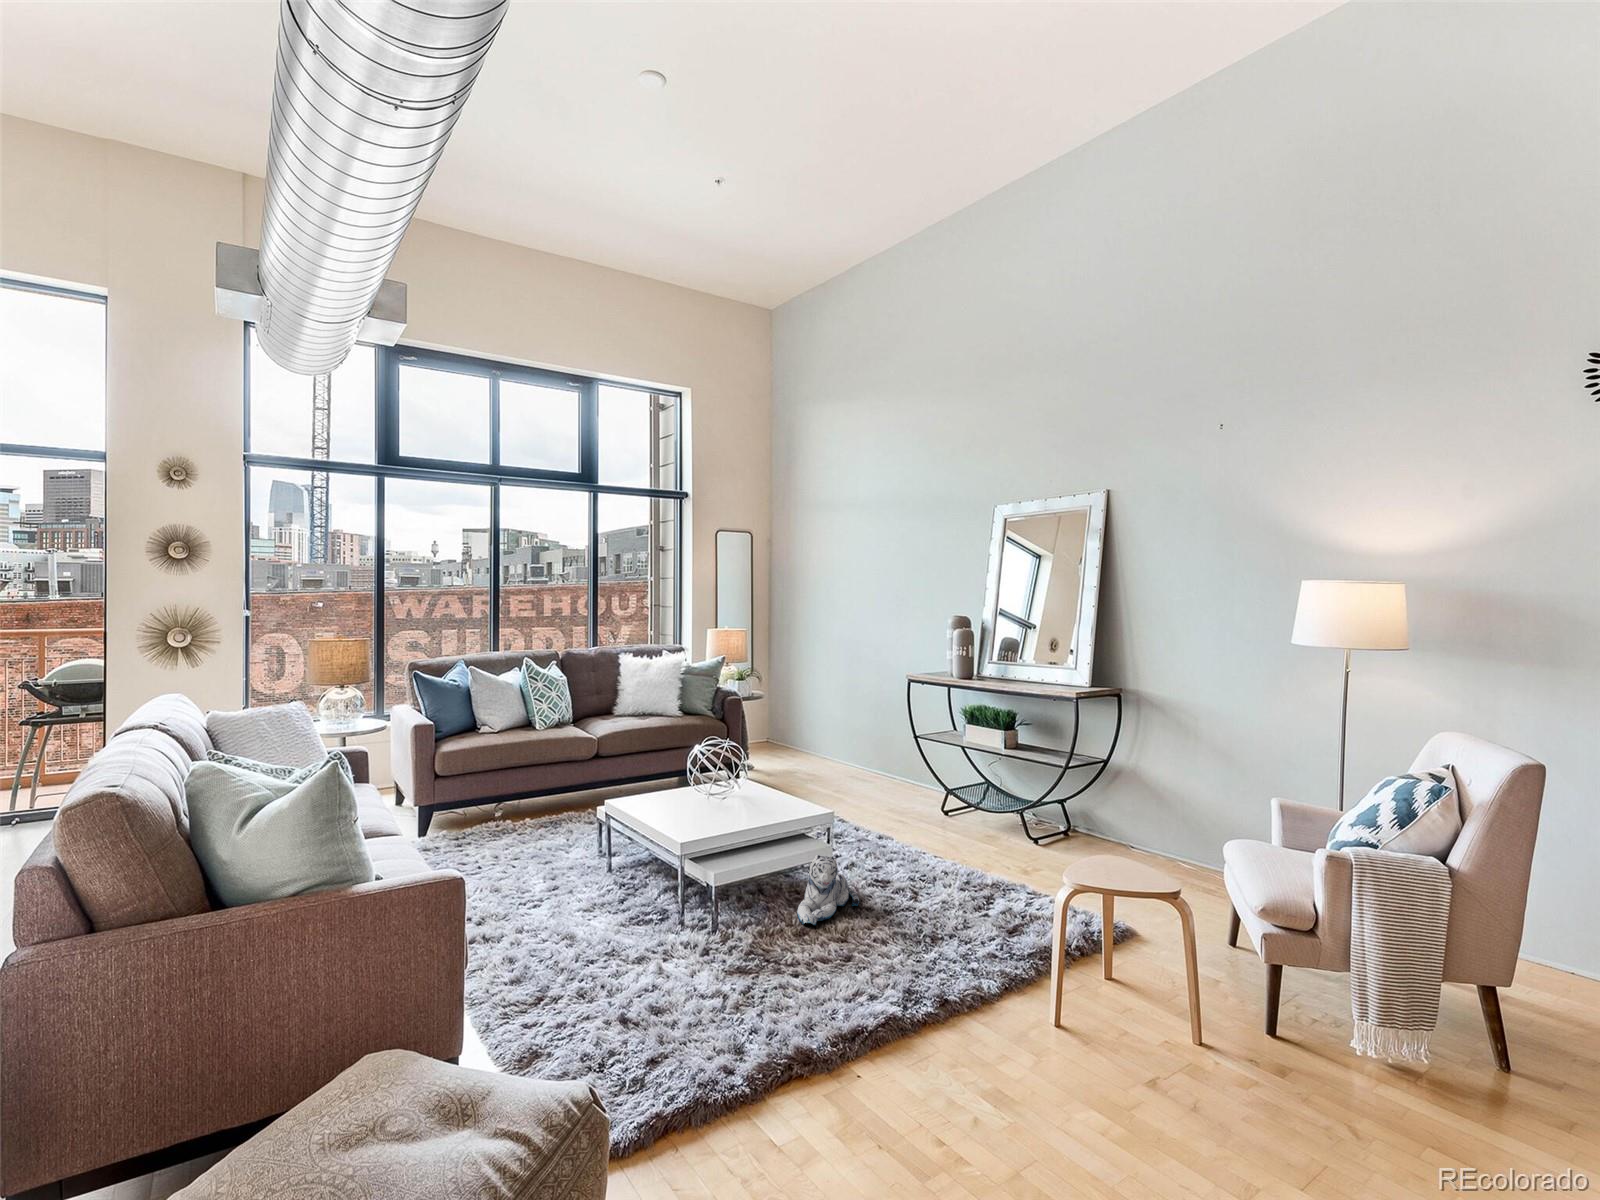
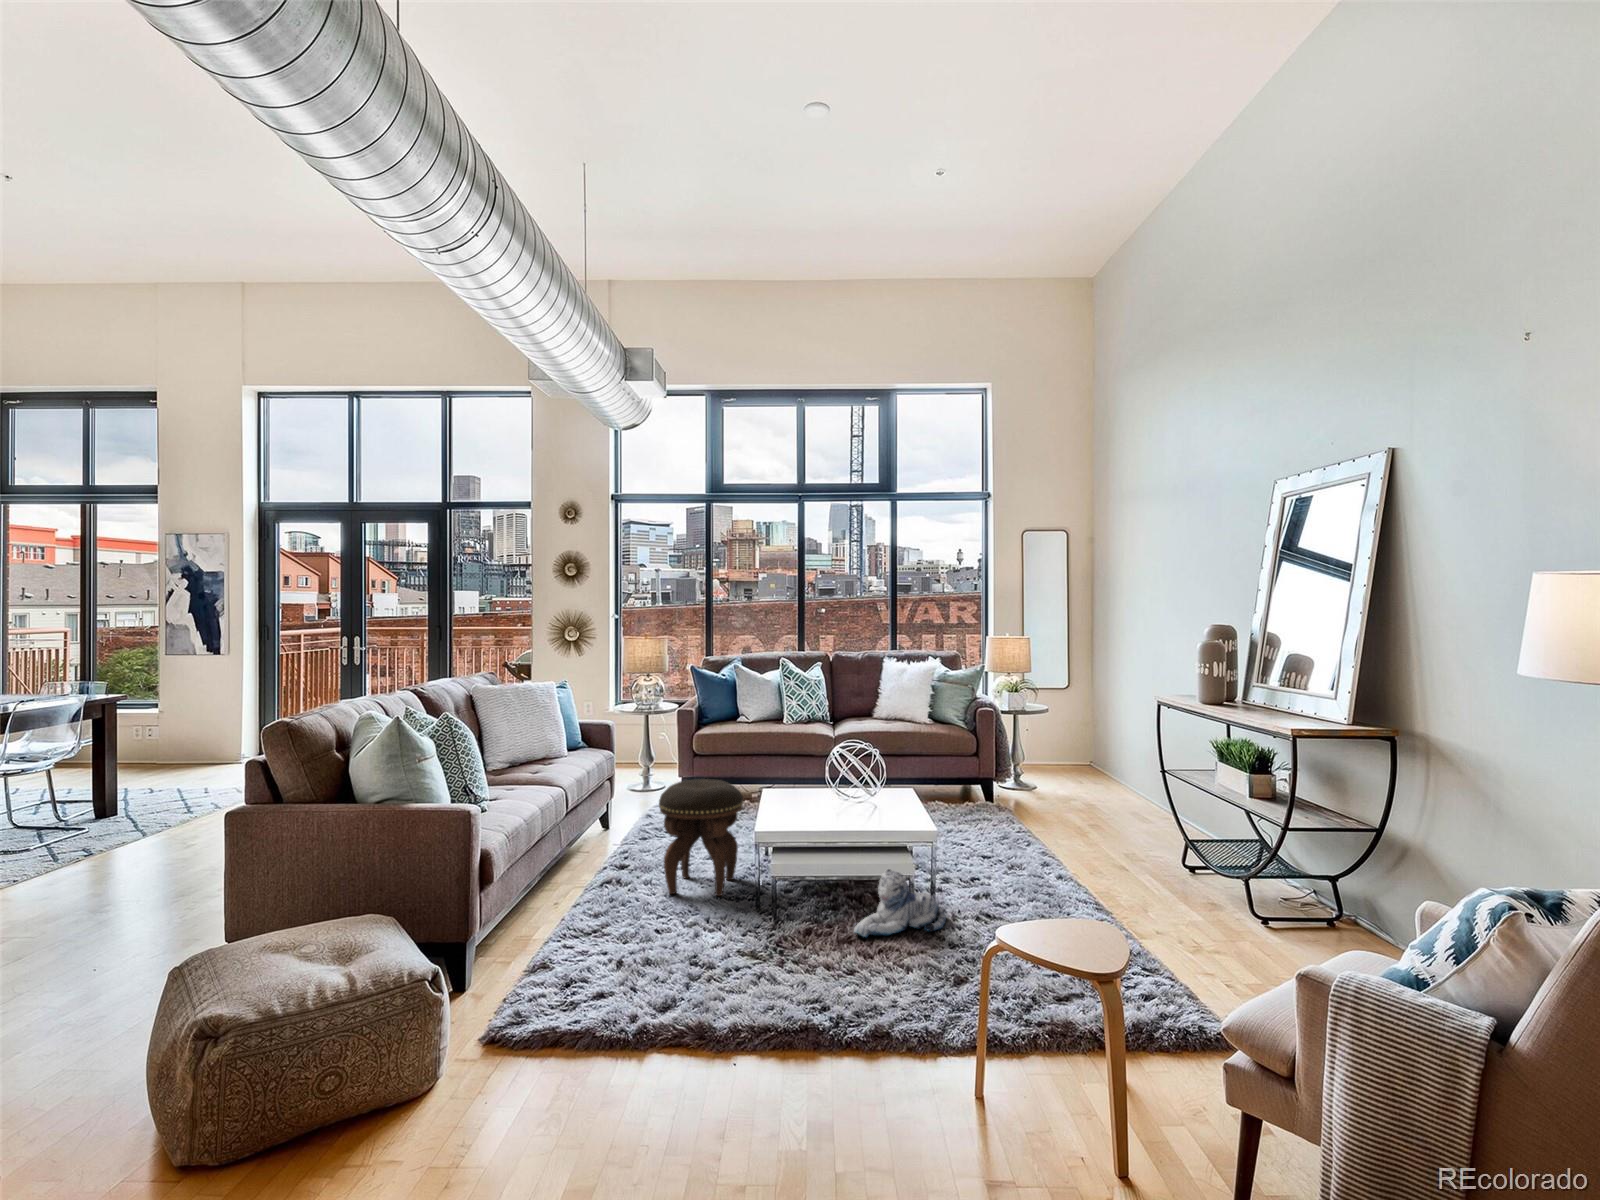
footstool: none [540,795,638,934] -> present [659,779,743,896]

